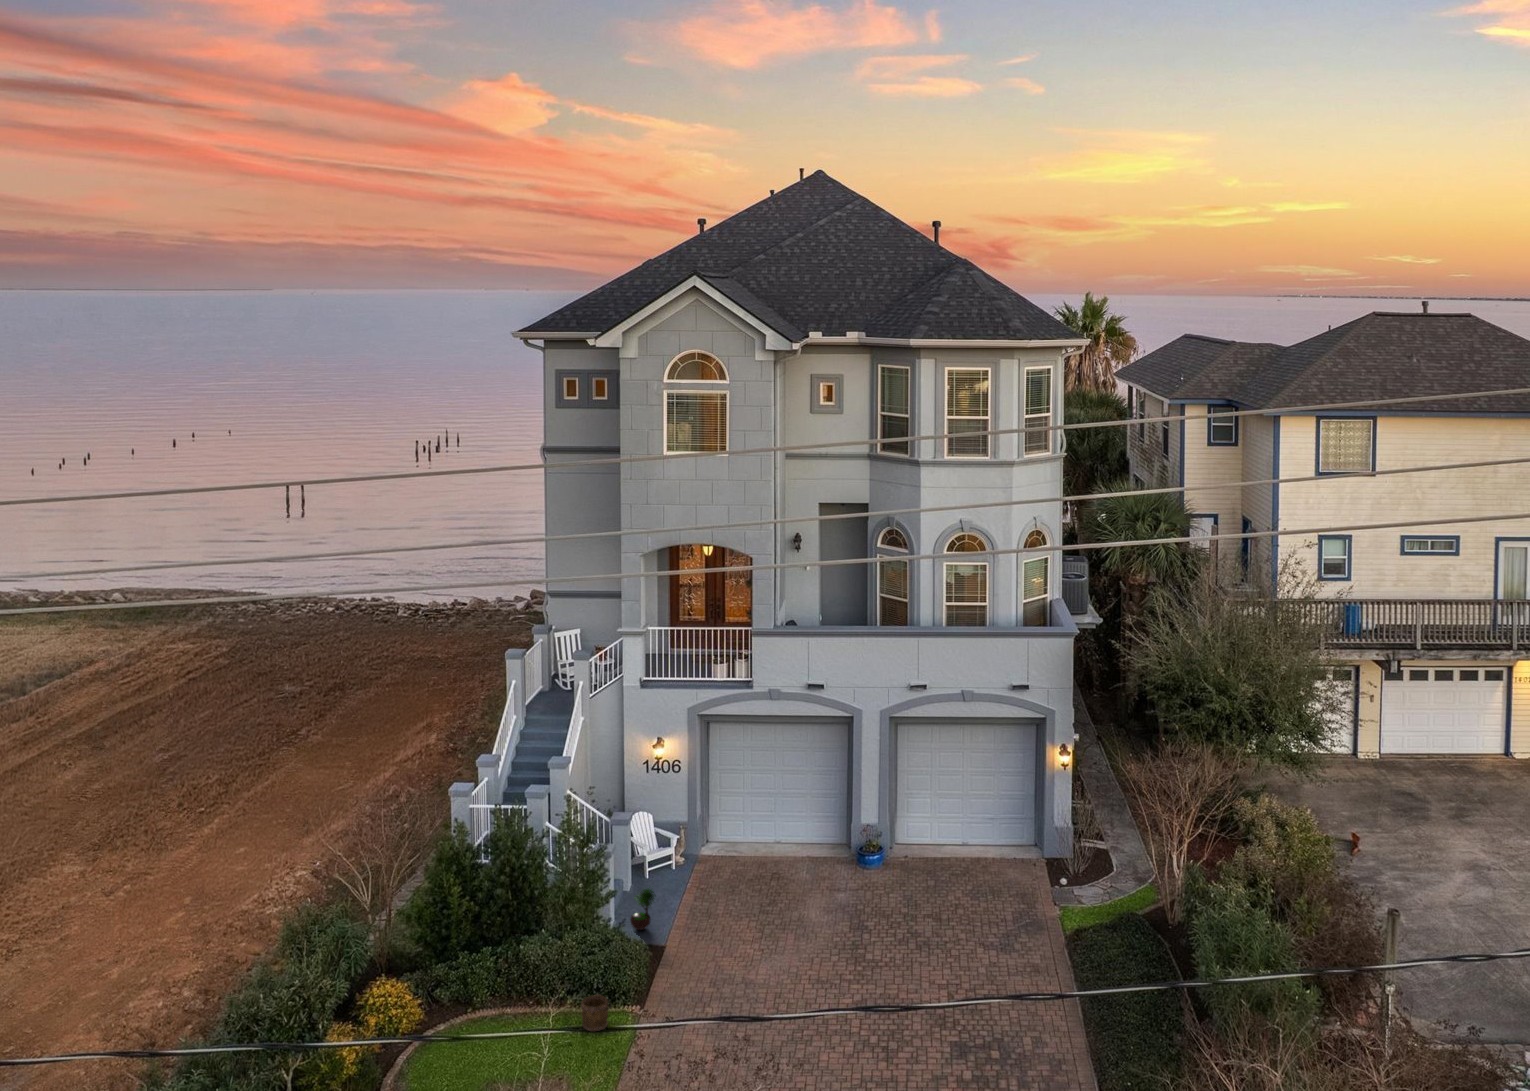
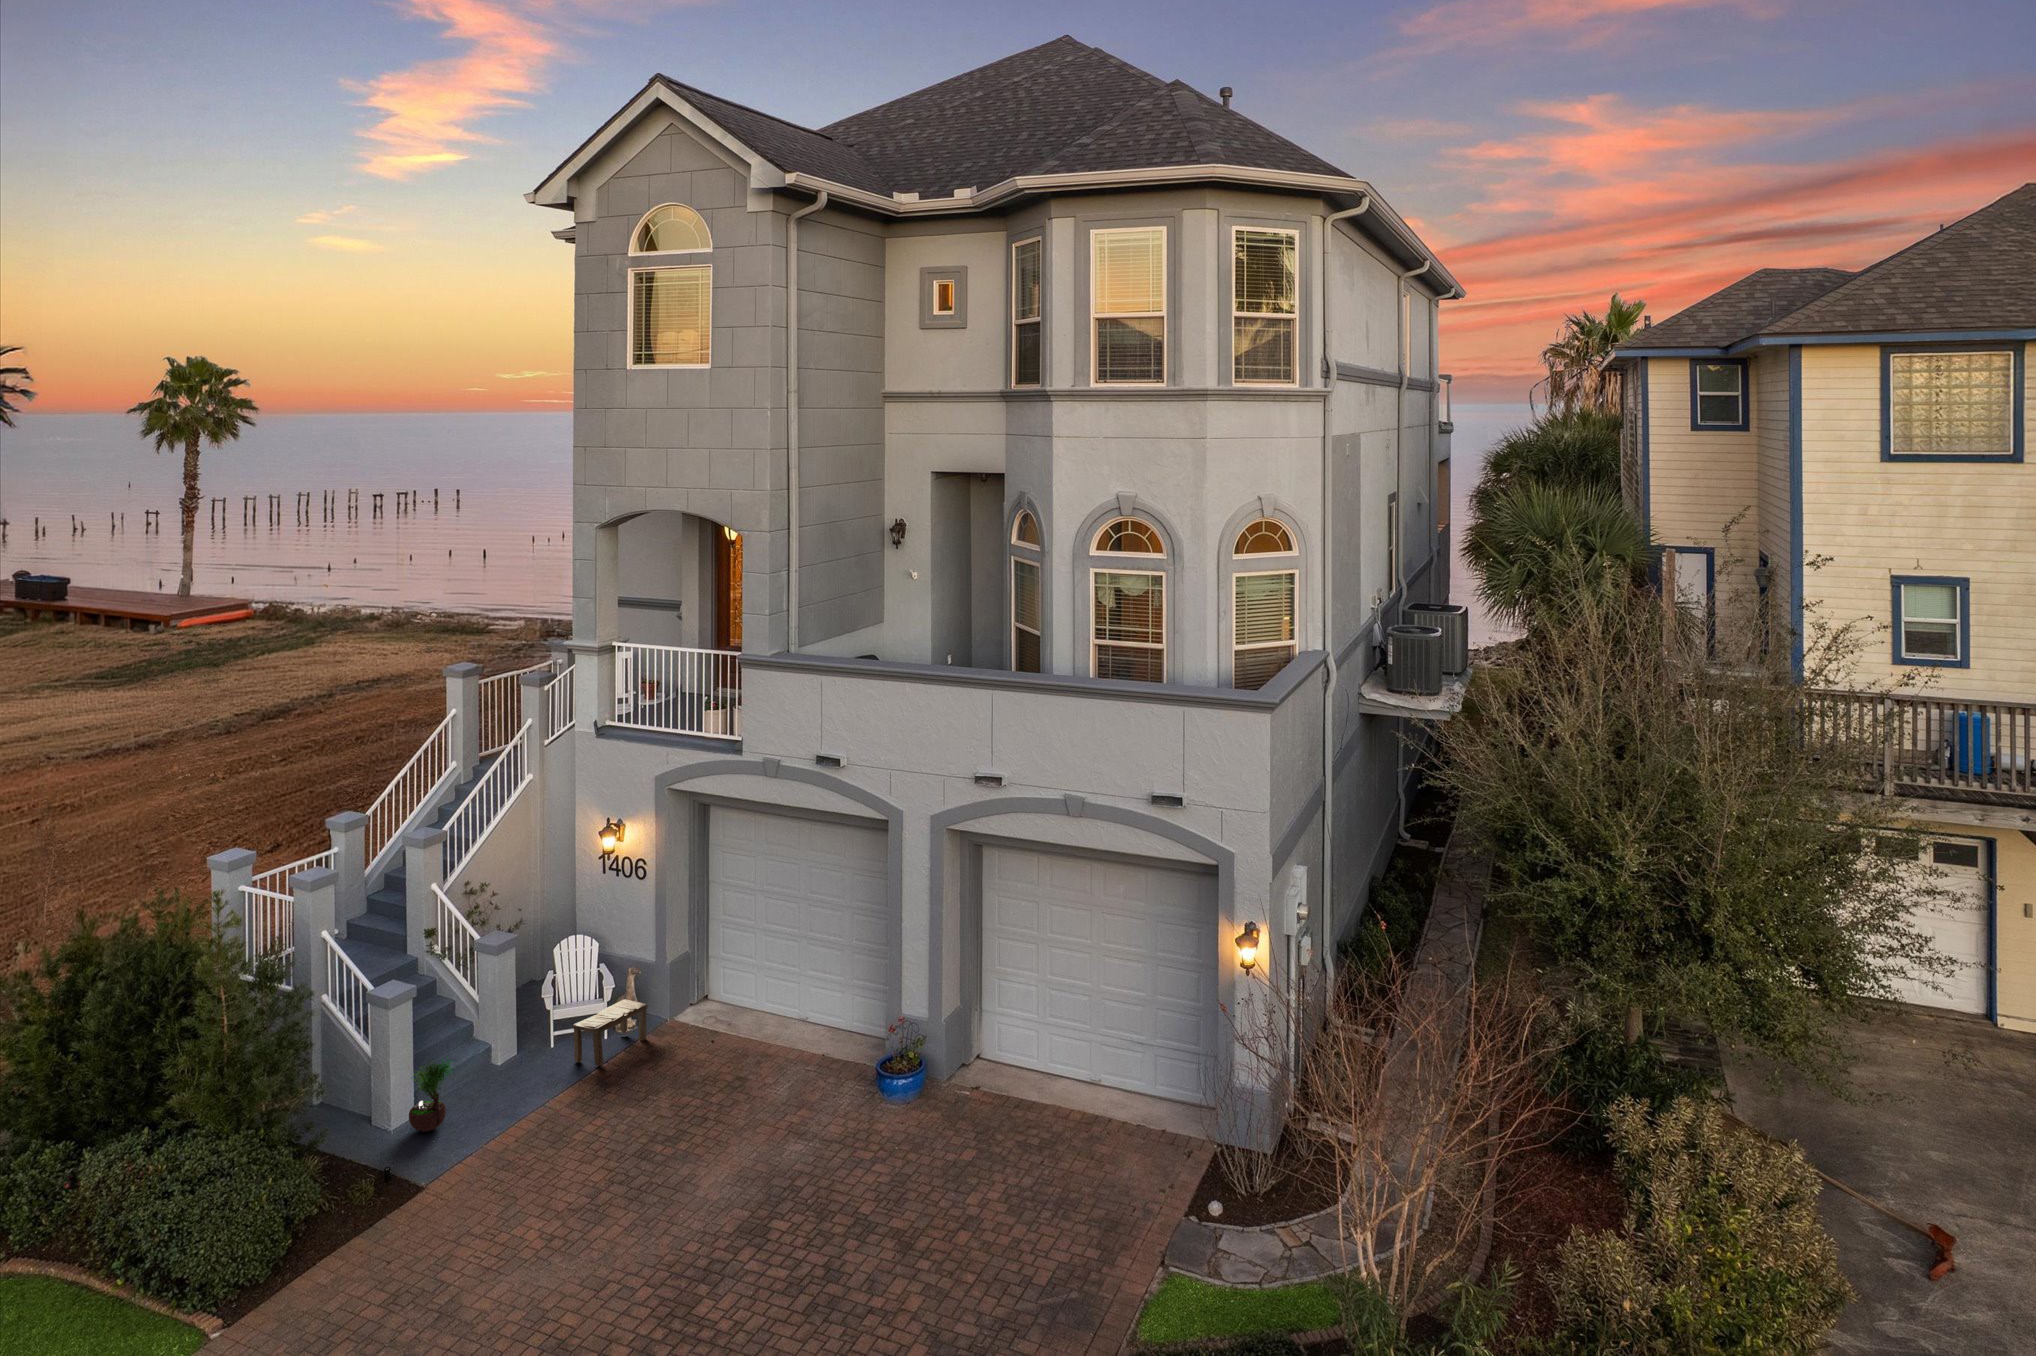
bench: none [676,846,705,886] -> present [573,999,647,1066]
bucket: present [581,994,611,1031] -> none [77,1250,143,1325]

